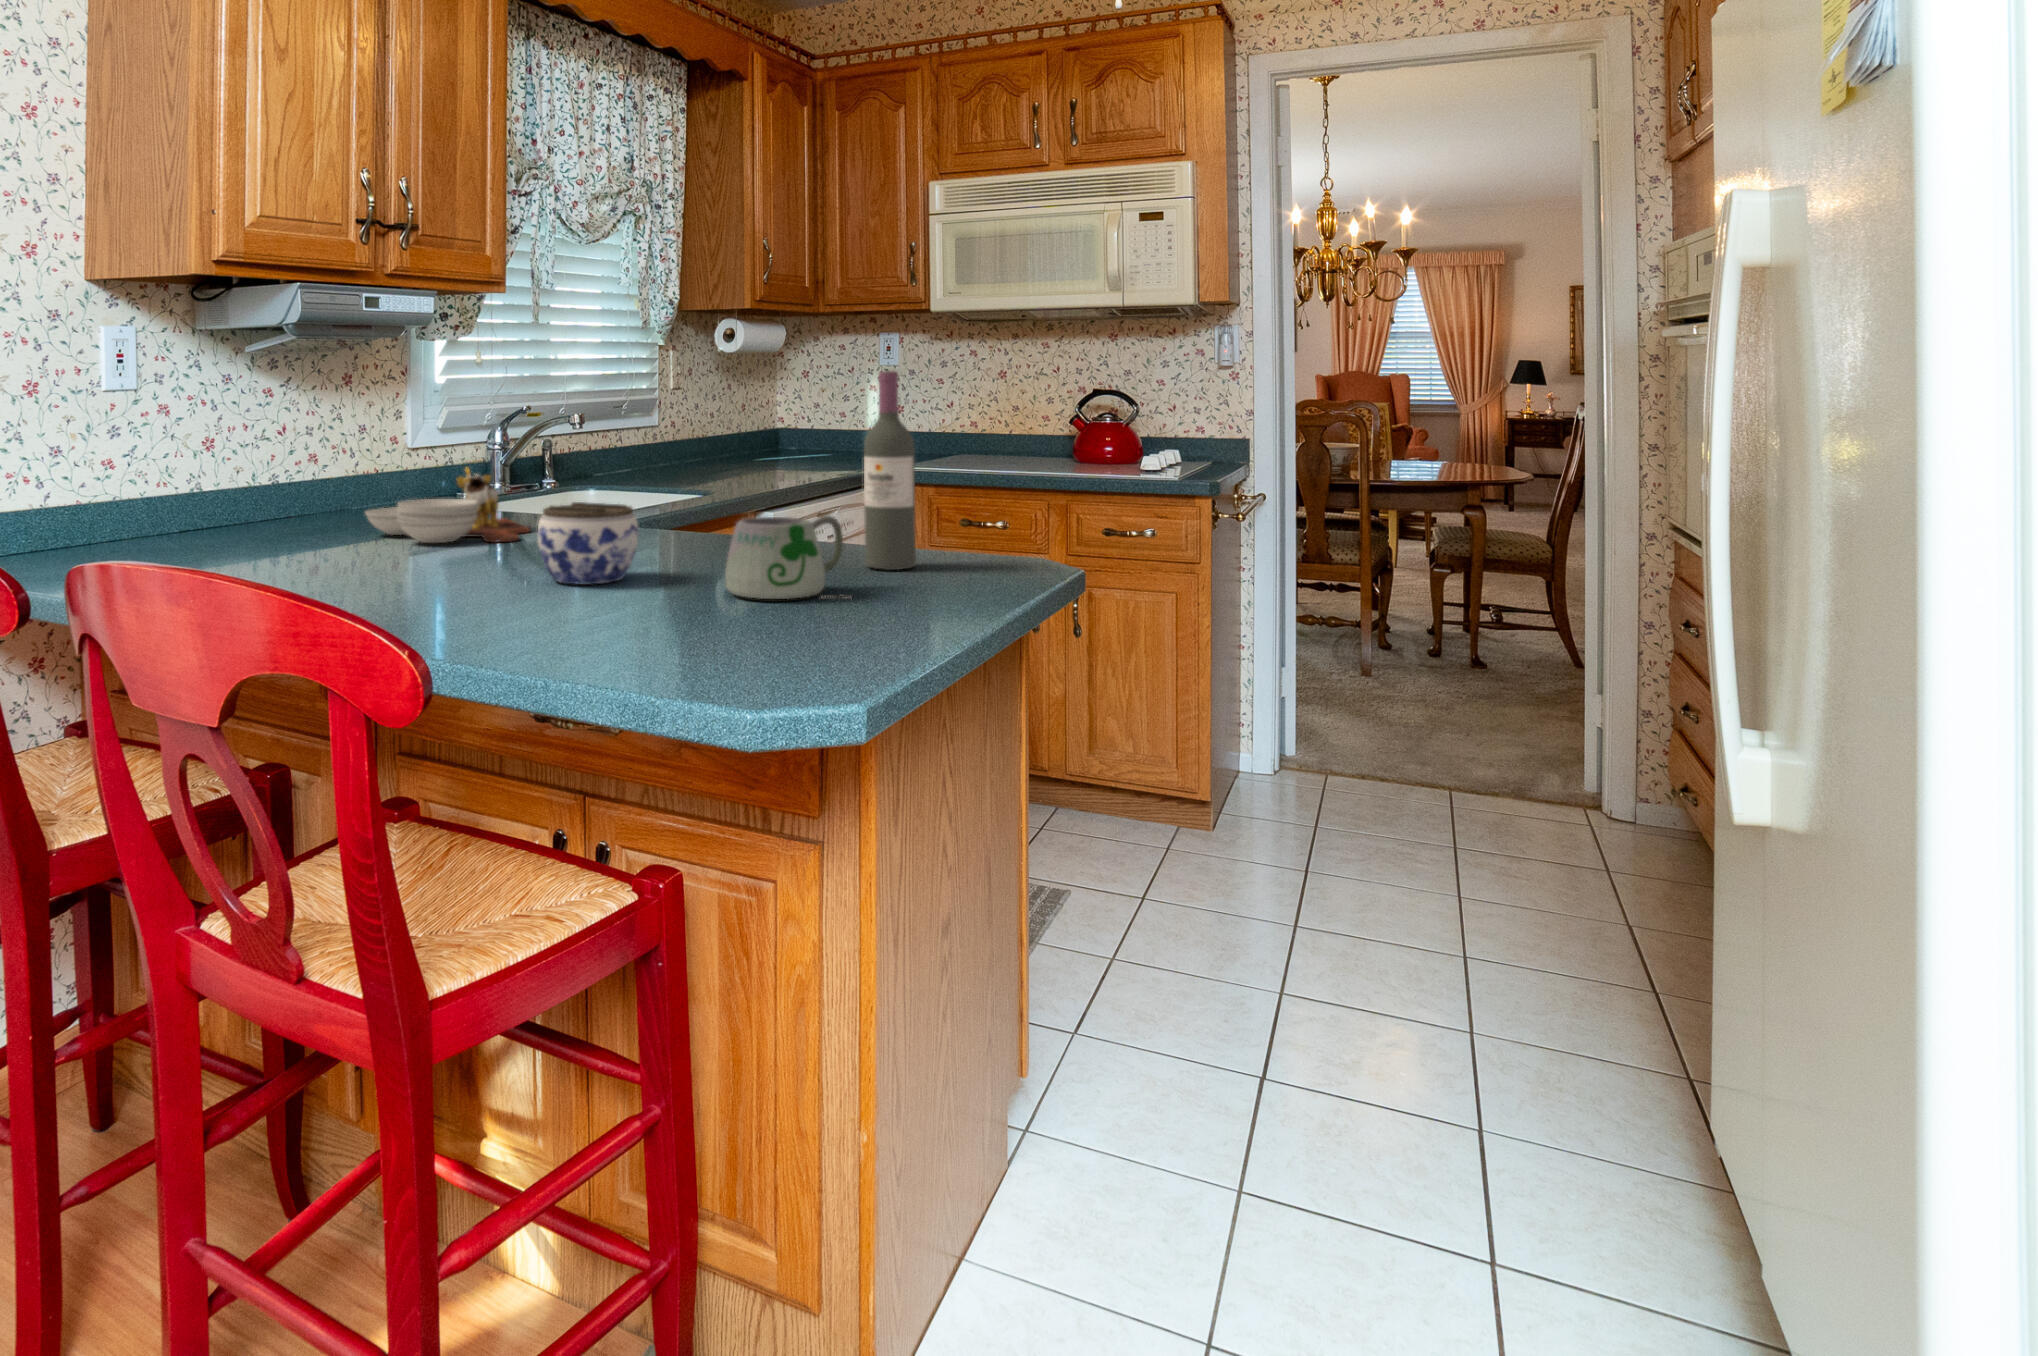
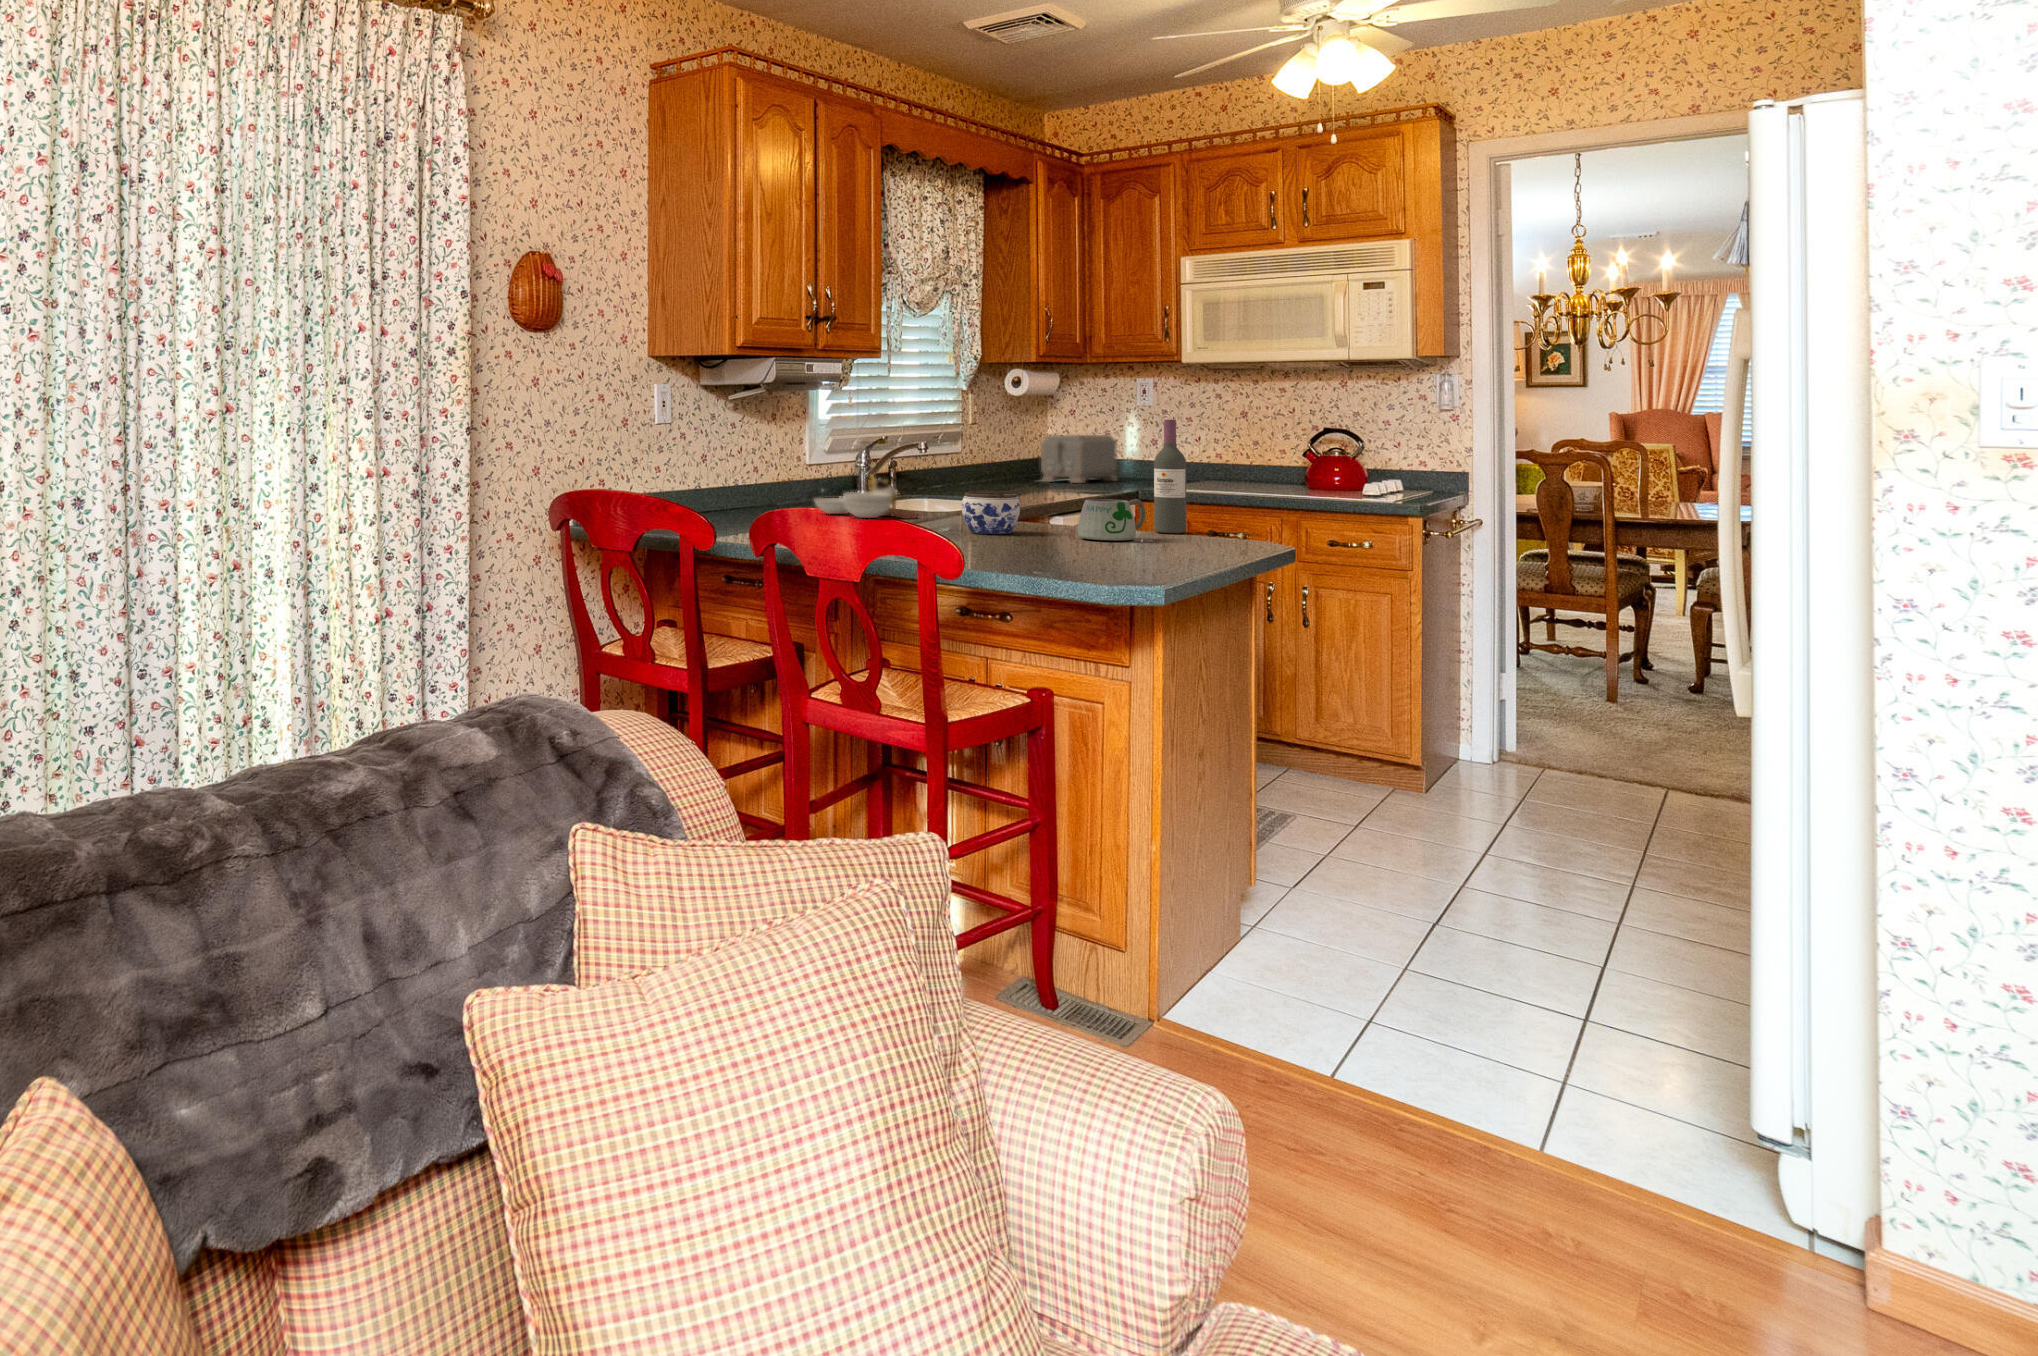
toaster: none [770,401,862,462] -> present [1041,435,1117,483]

